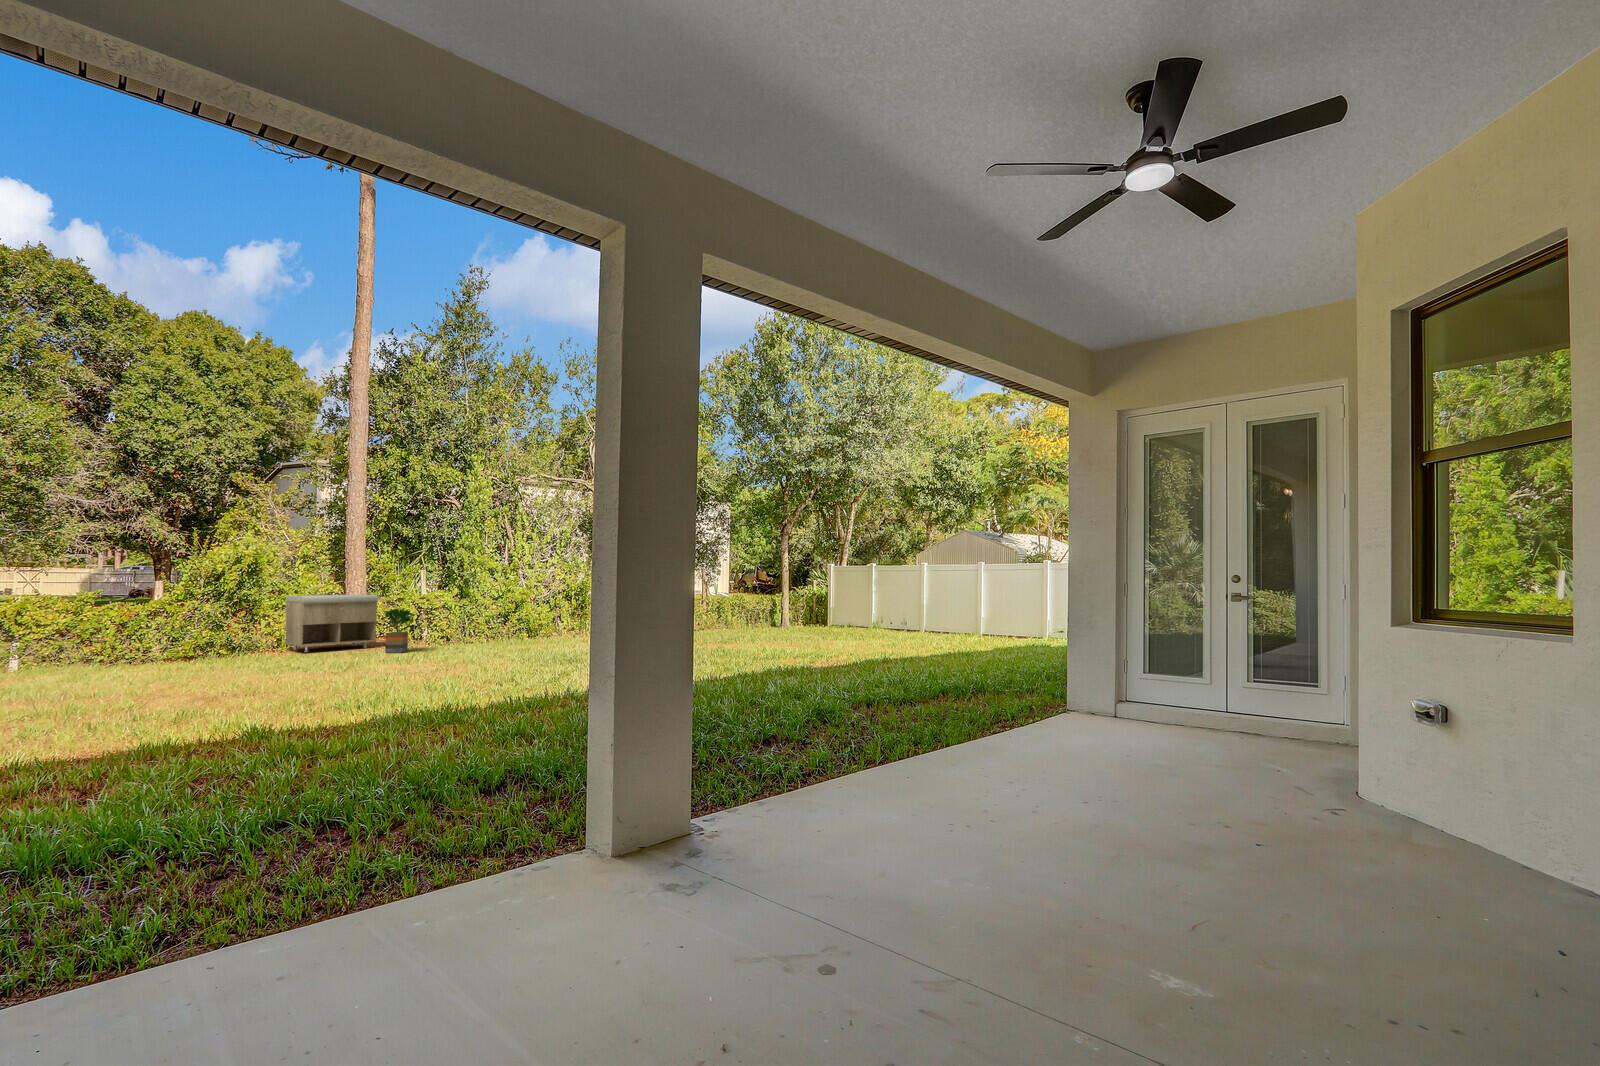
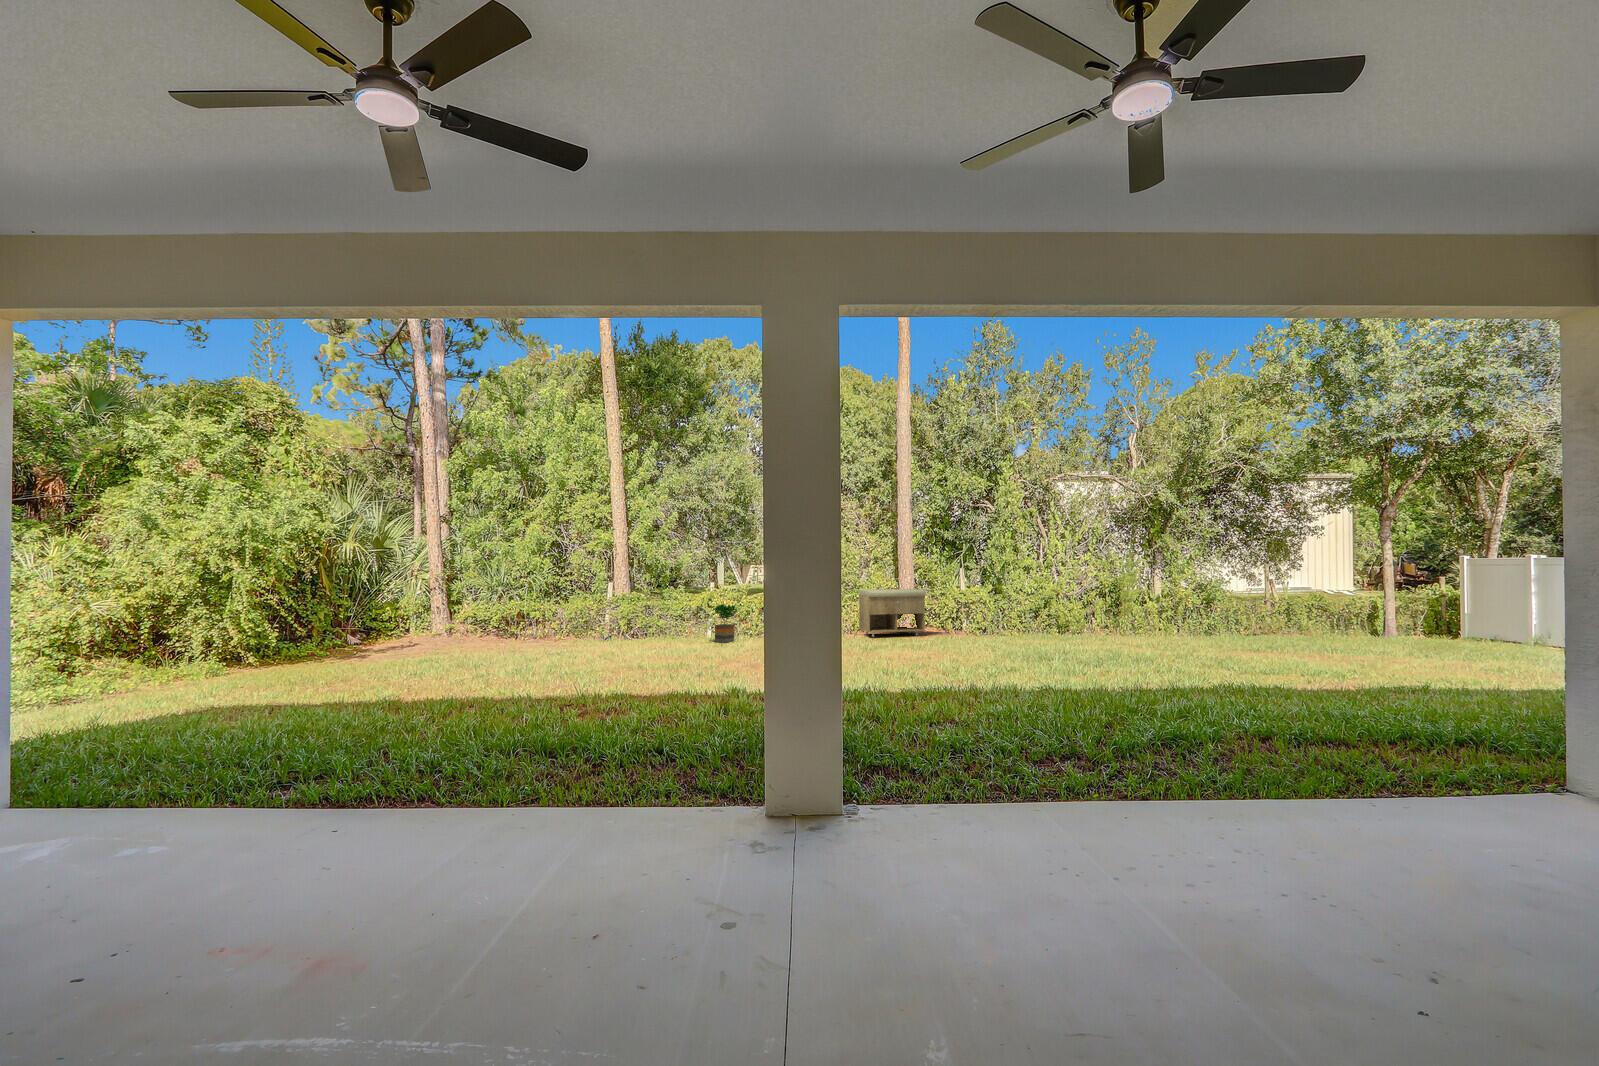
potted tree: present [385,609,414,653] -> present [715,604,737,643]

